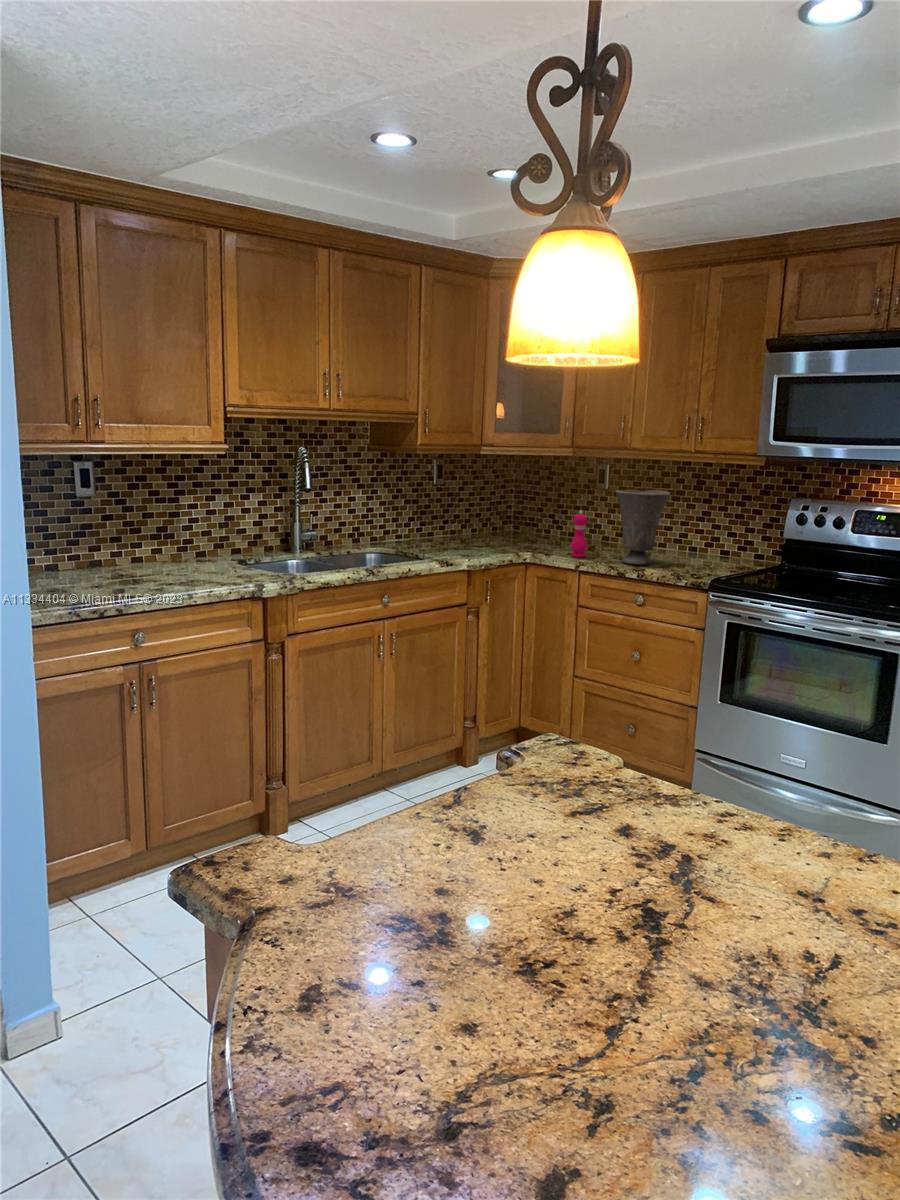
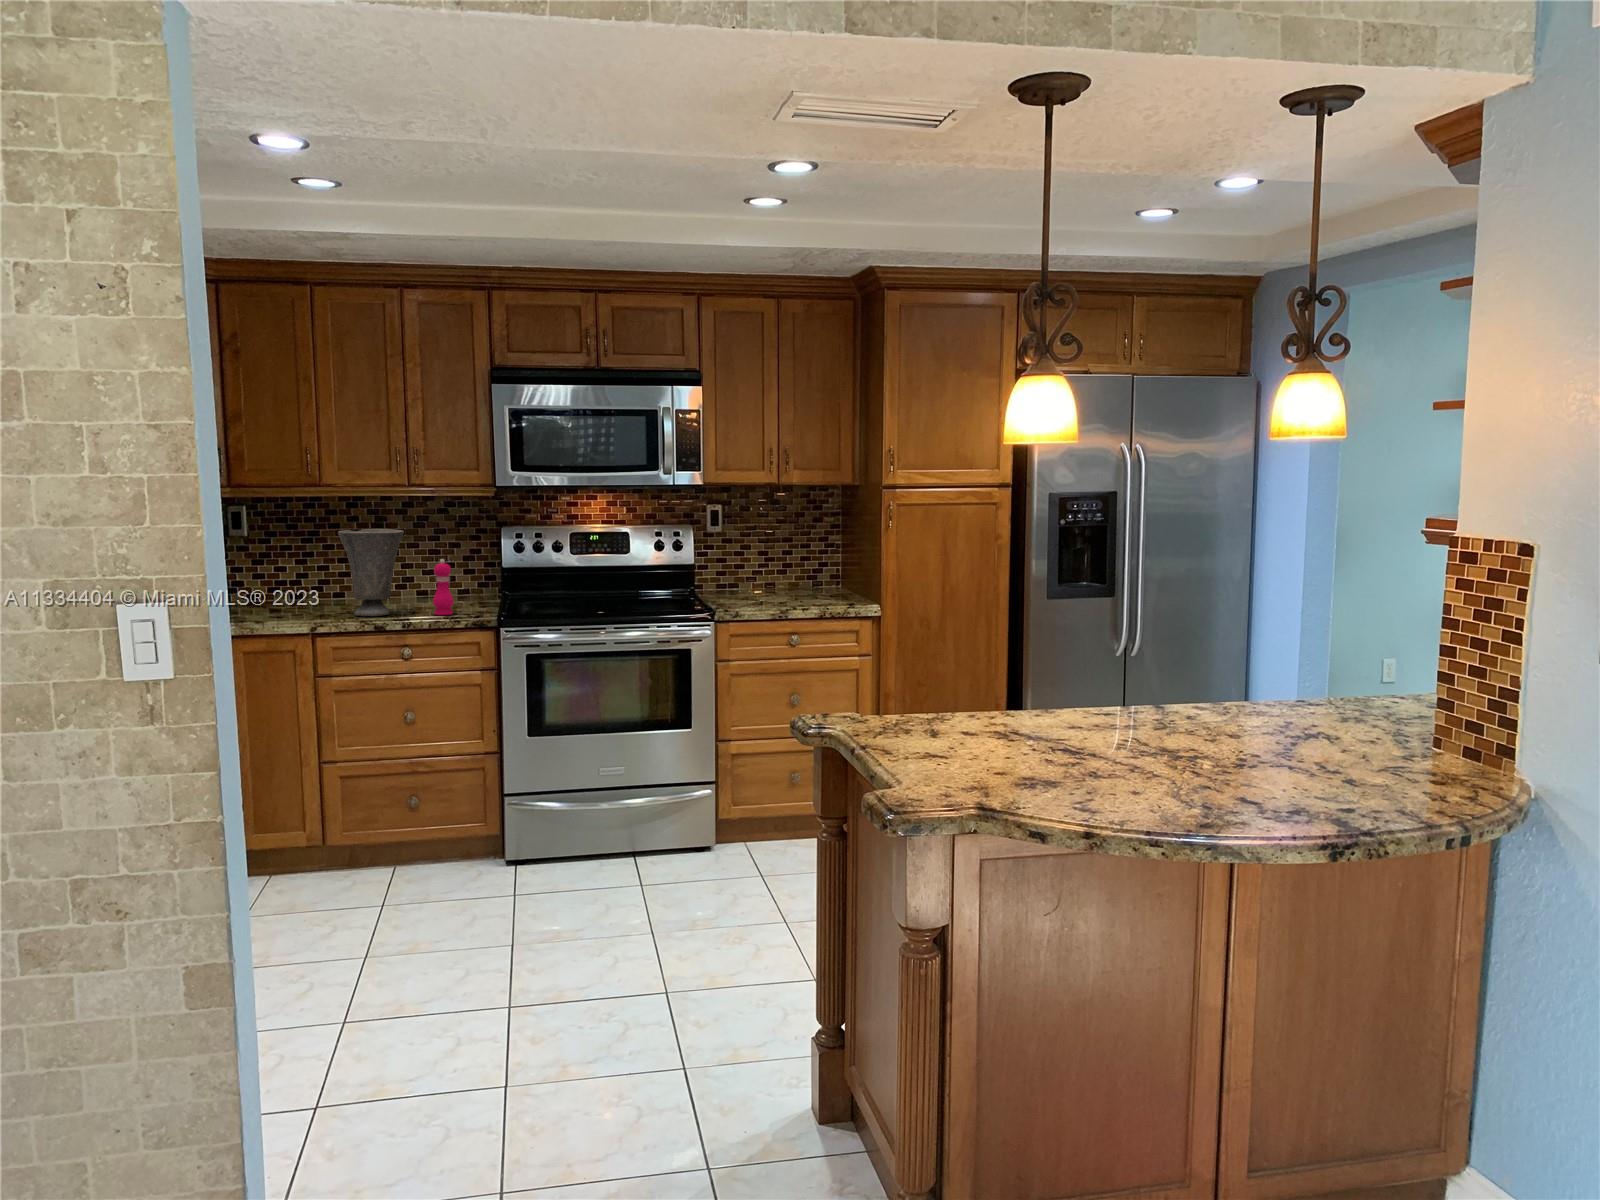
pepper mill: present [571,511,587,557] -> present [433,559,454,615]

